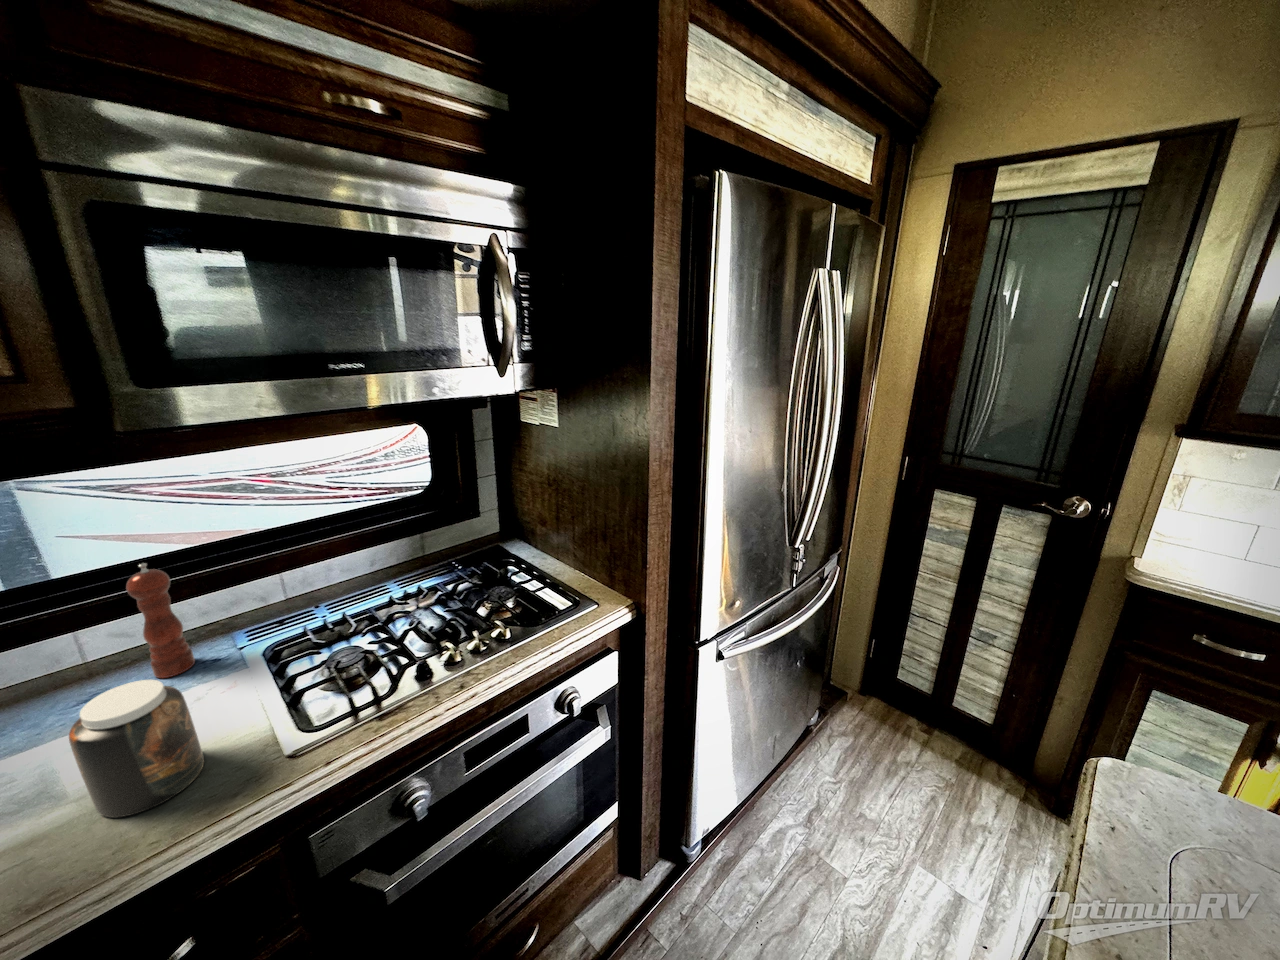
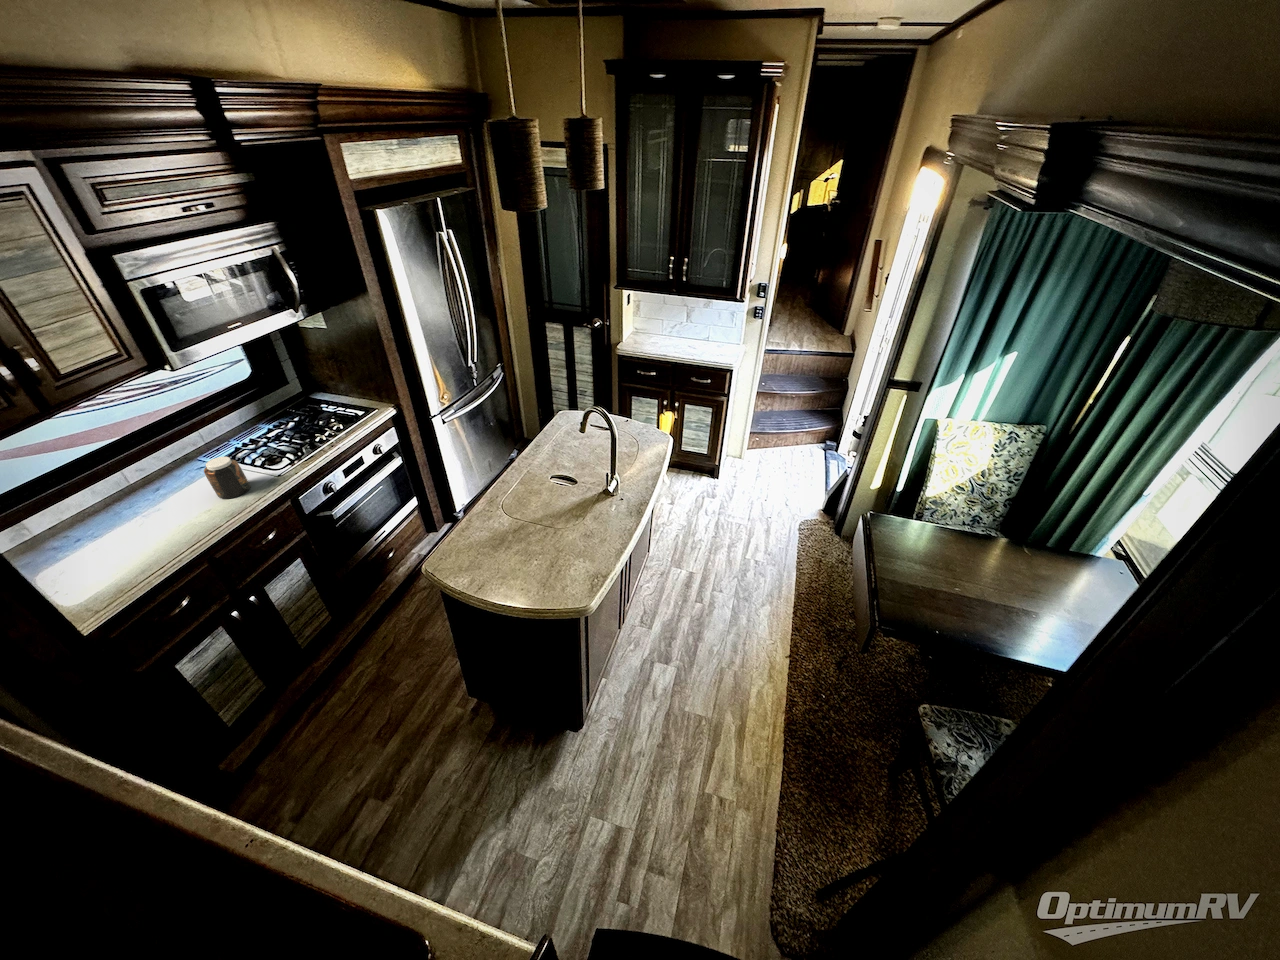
pepper mill: present [126,563,195,678] -> none [154,429,194,477]

